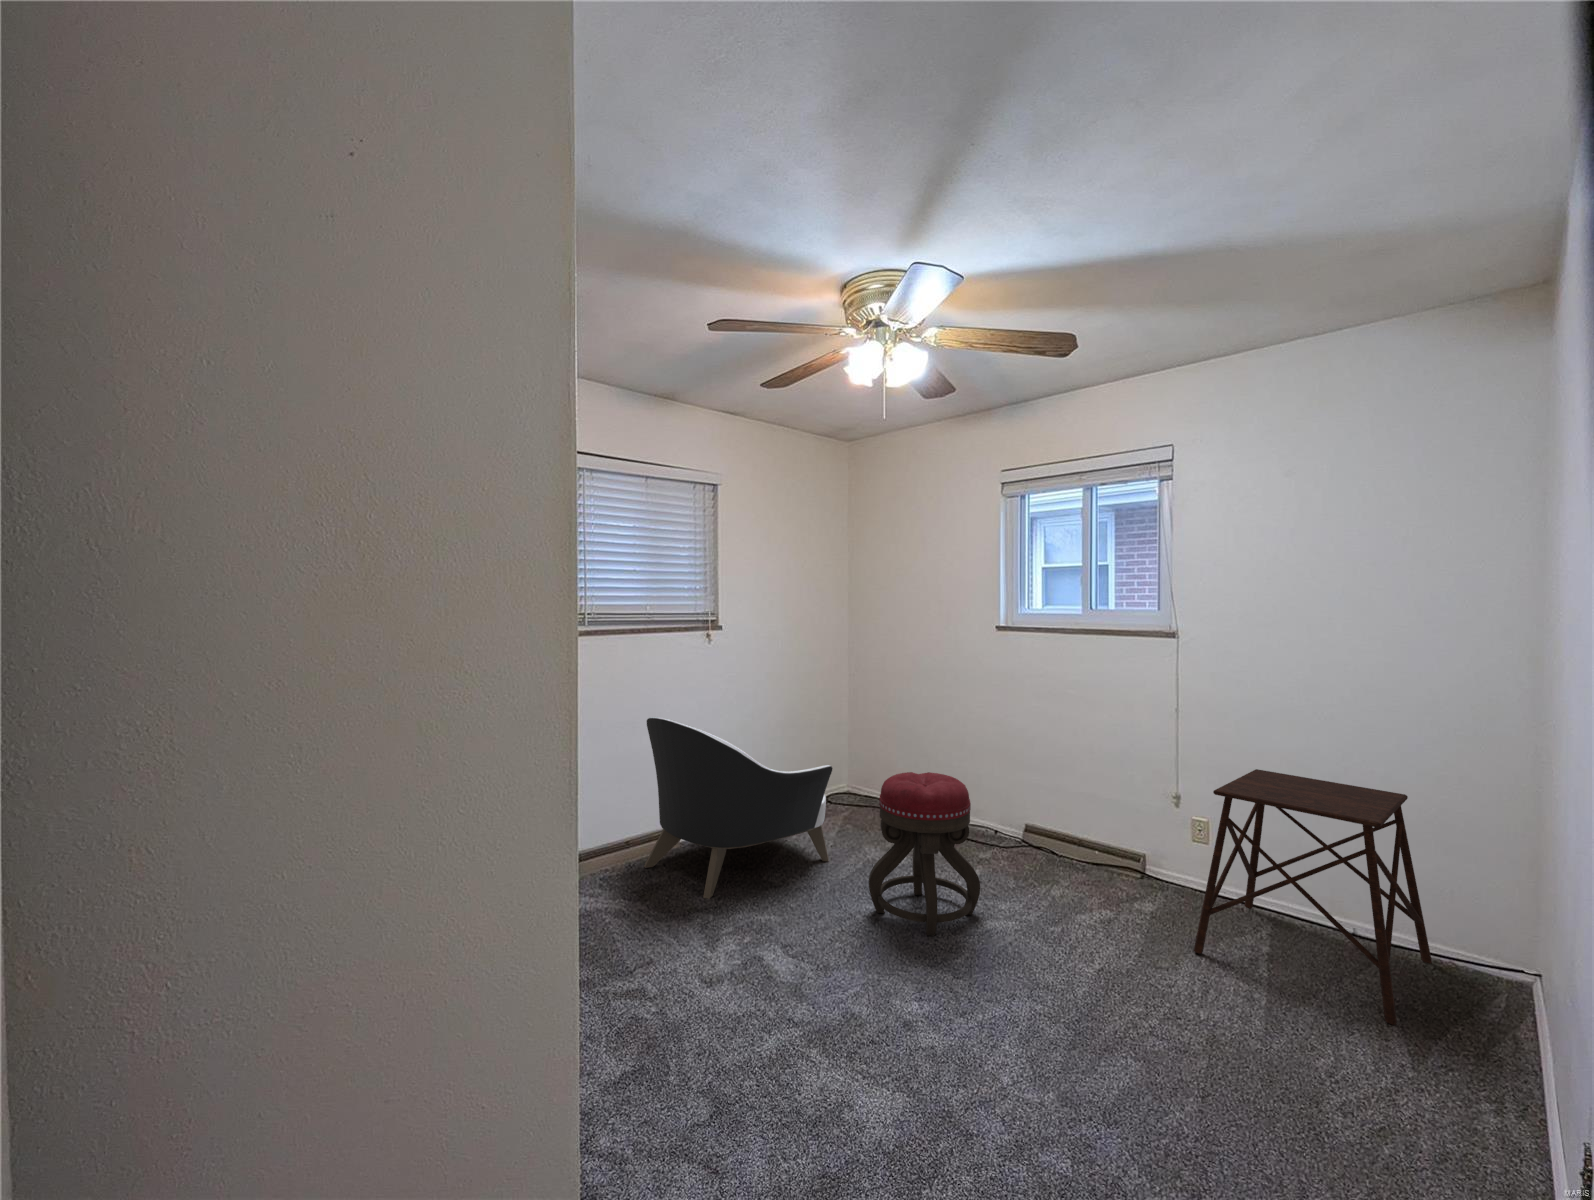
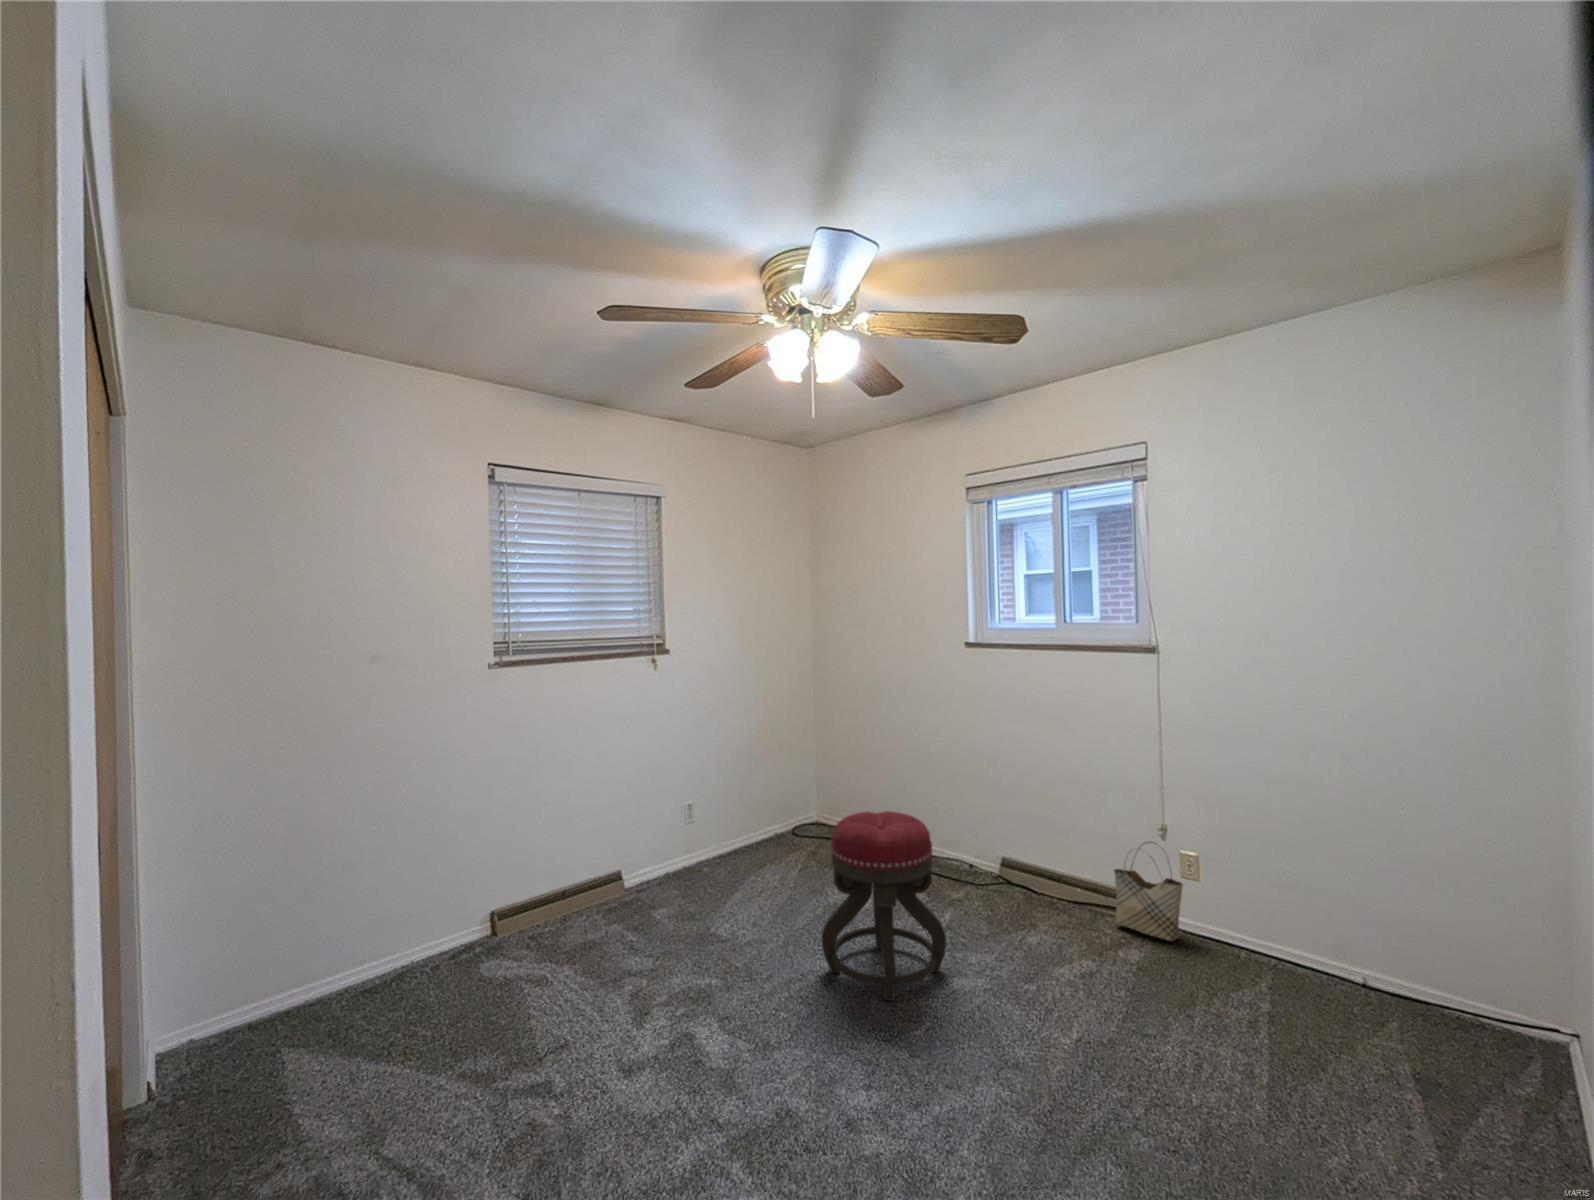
armchair: present [644,717,833,899] -> none [578,756,786,960]
side table: present [1194,769,1432,1025] -> none [1185,799,1453,1105]
woven basket: none [1129,808,1193,896] -> present [1114,842,1183,941]

